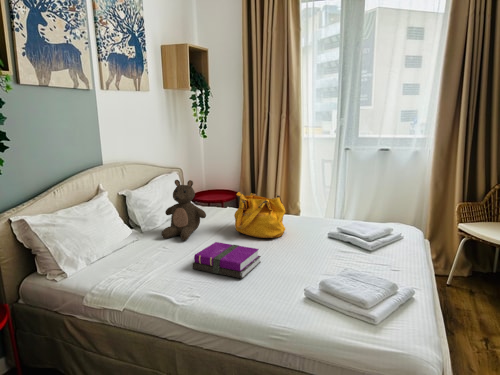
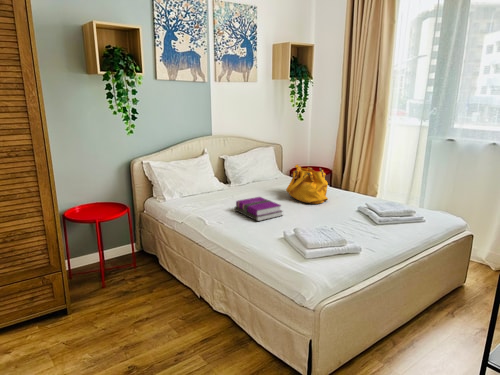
stuffed bear: present [161,180,206,240] -> none [236,150,269,195]

